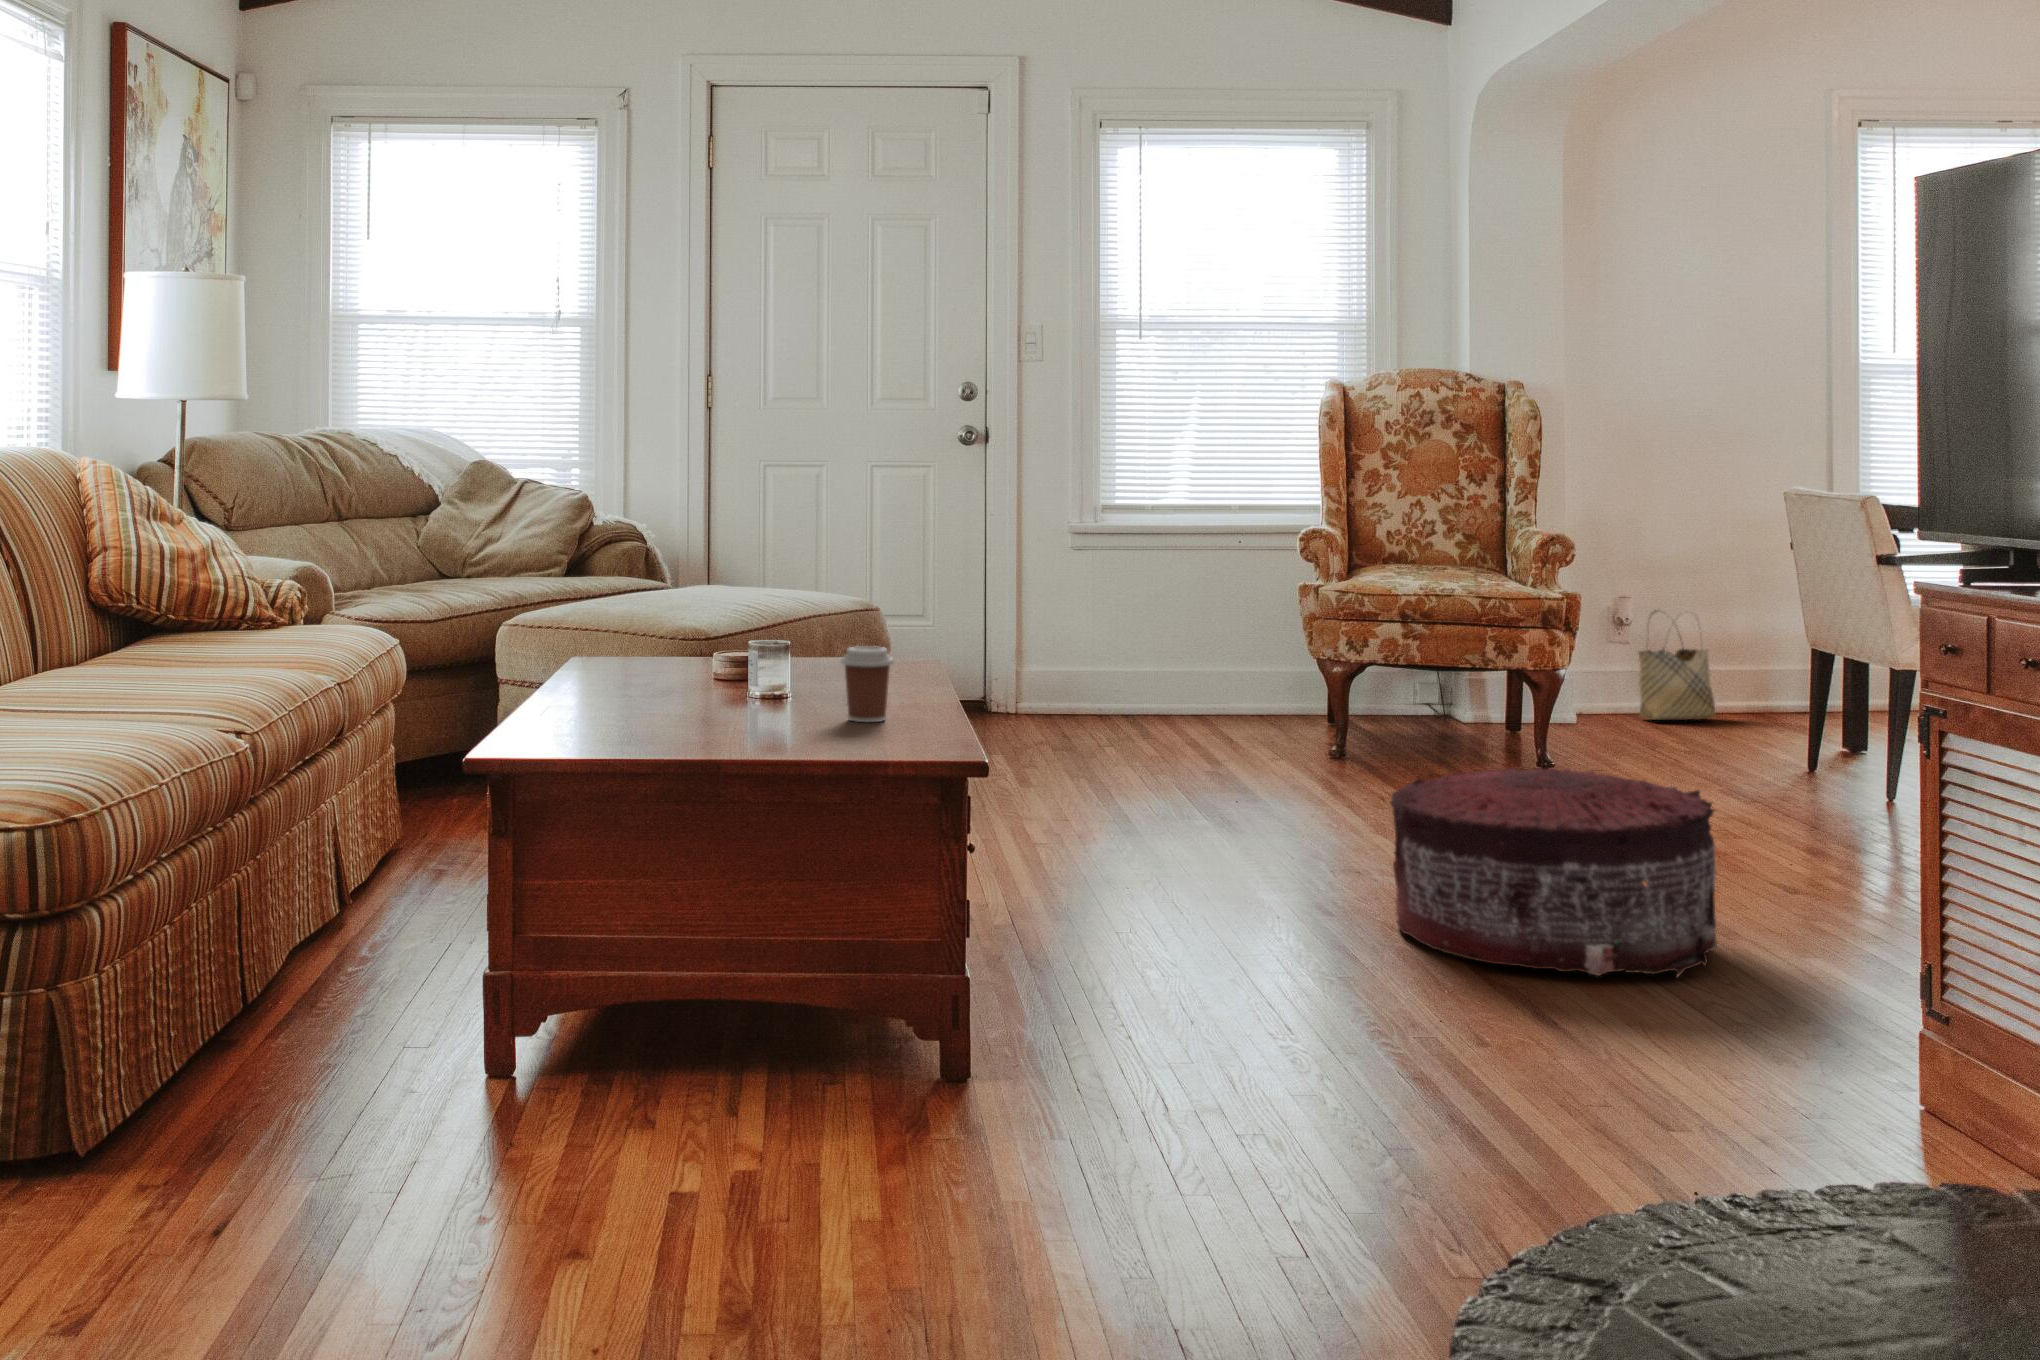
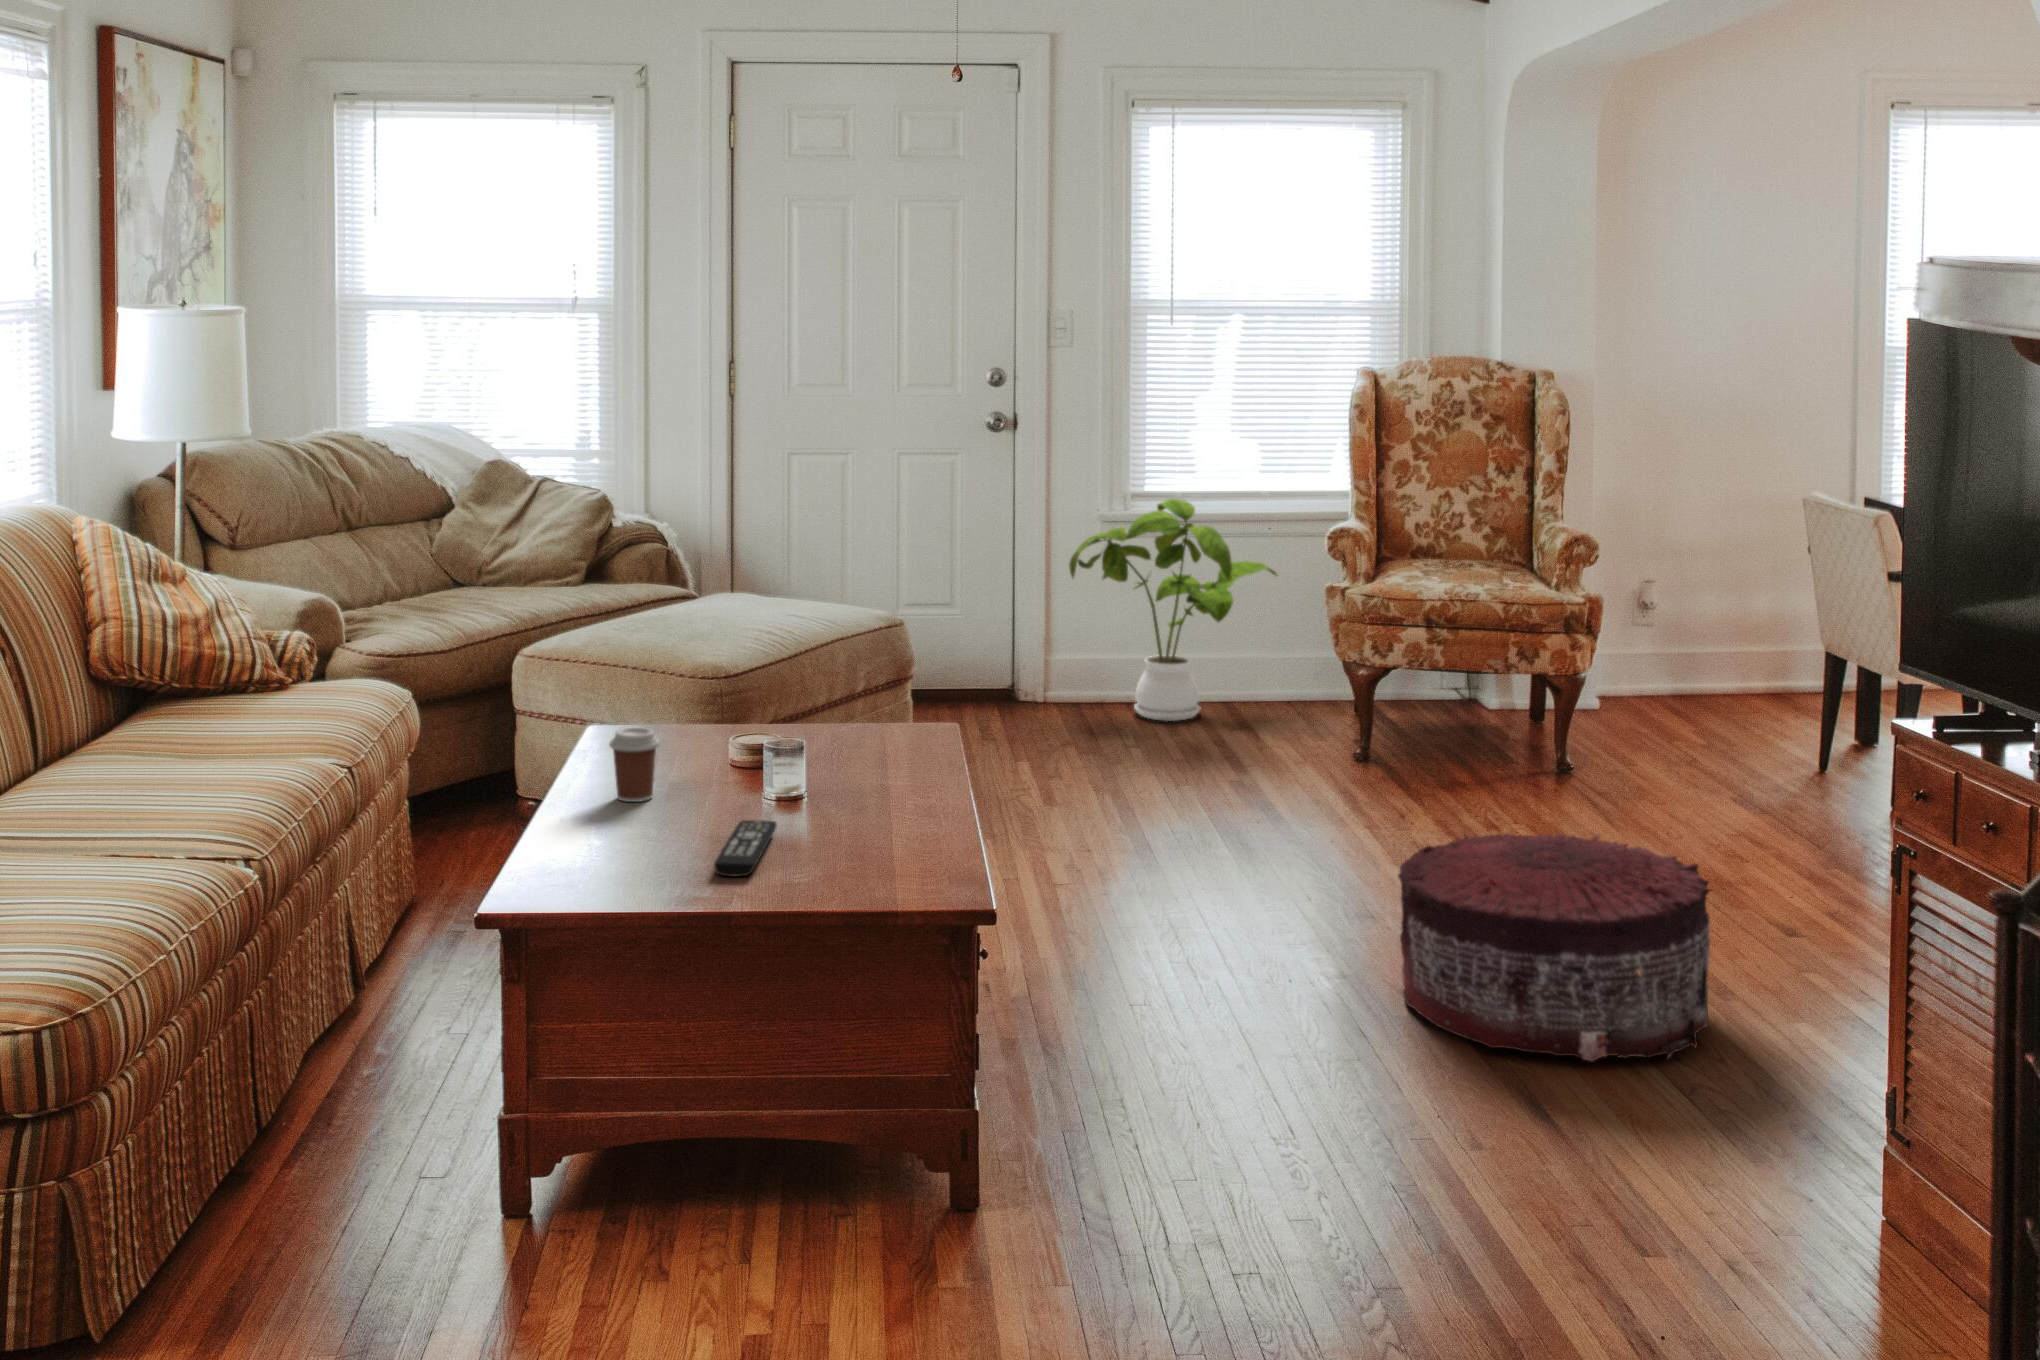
house plant: none [1042,503,1249,727] -> present [1069,499,1277,721]
woven basket: present [1639,610,1715,720] -> none [1662,593,1736,704]
coffee cup: present [841,646,894,722] -> present [609,728,660,802]
remote control: none [705,707,765,744] -> present [714,820,777,876]

